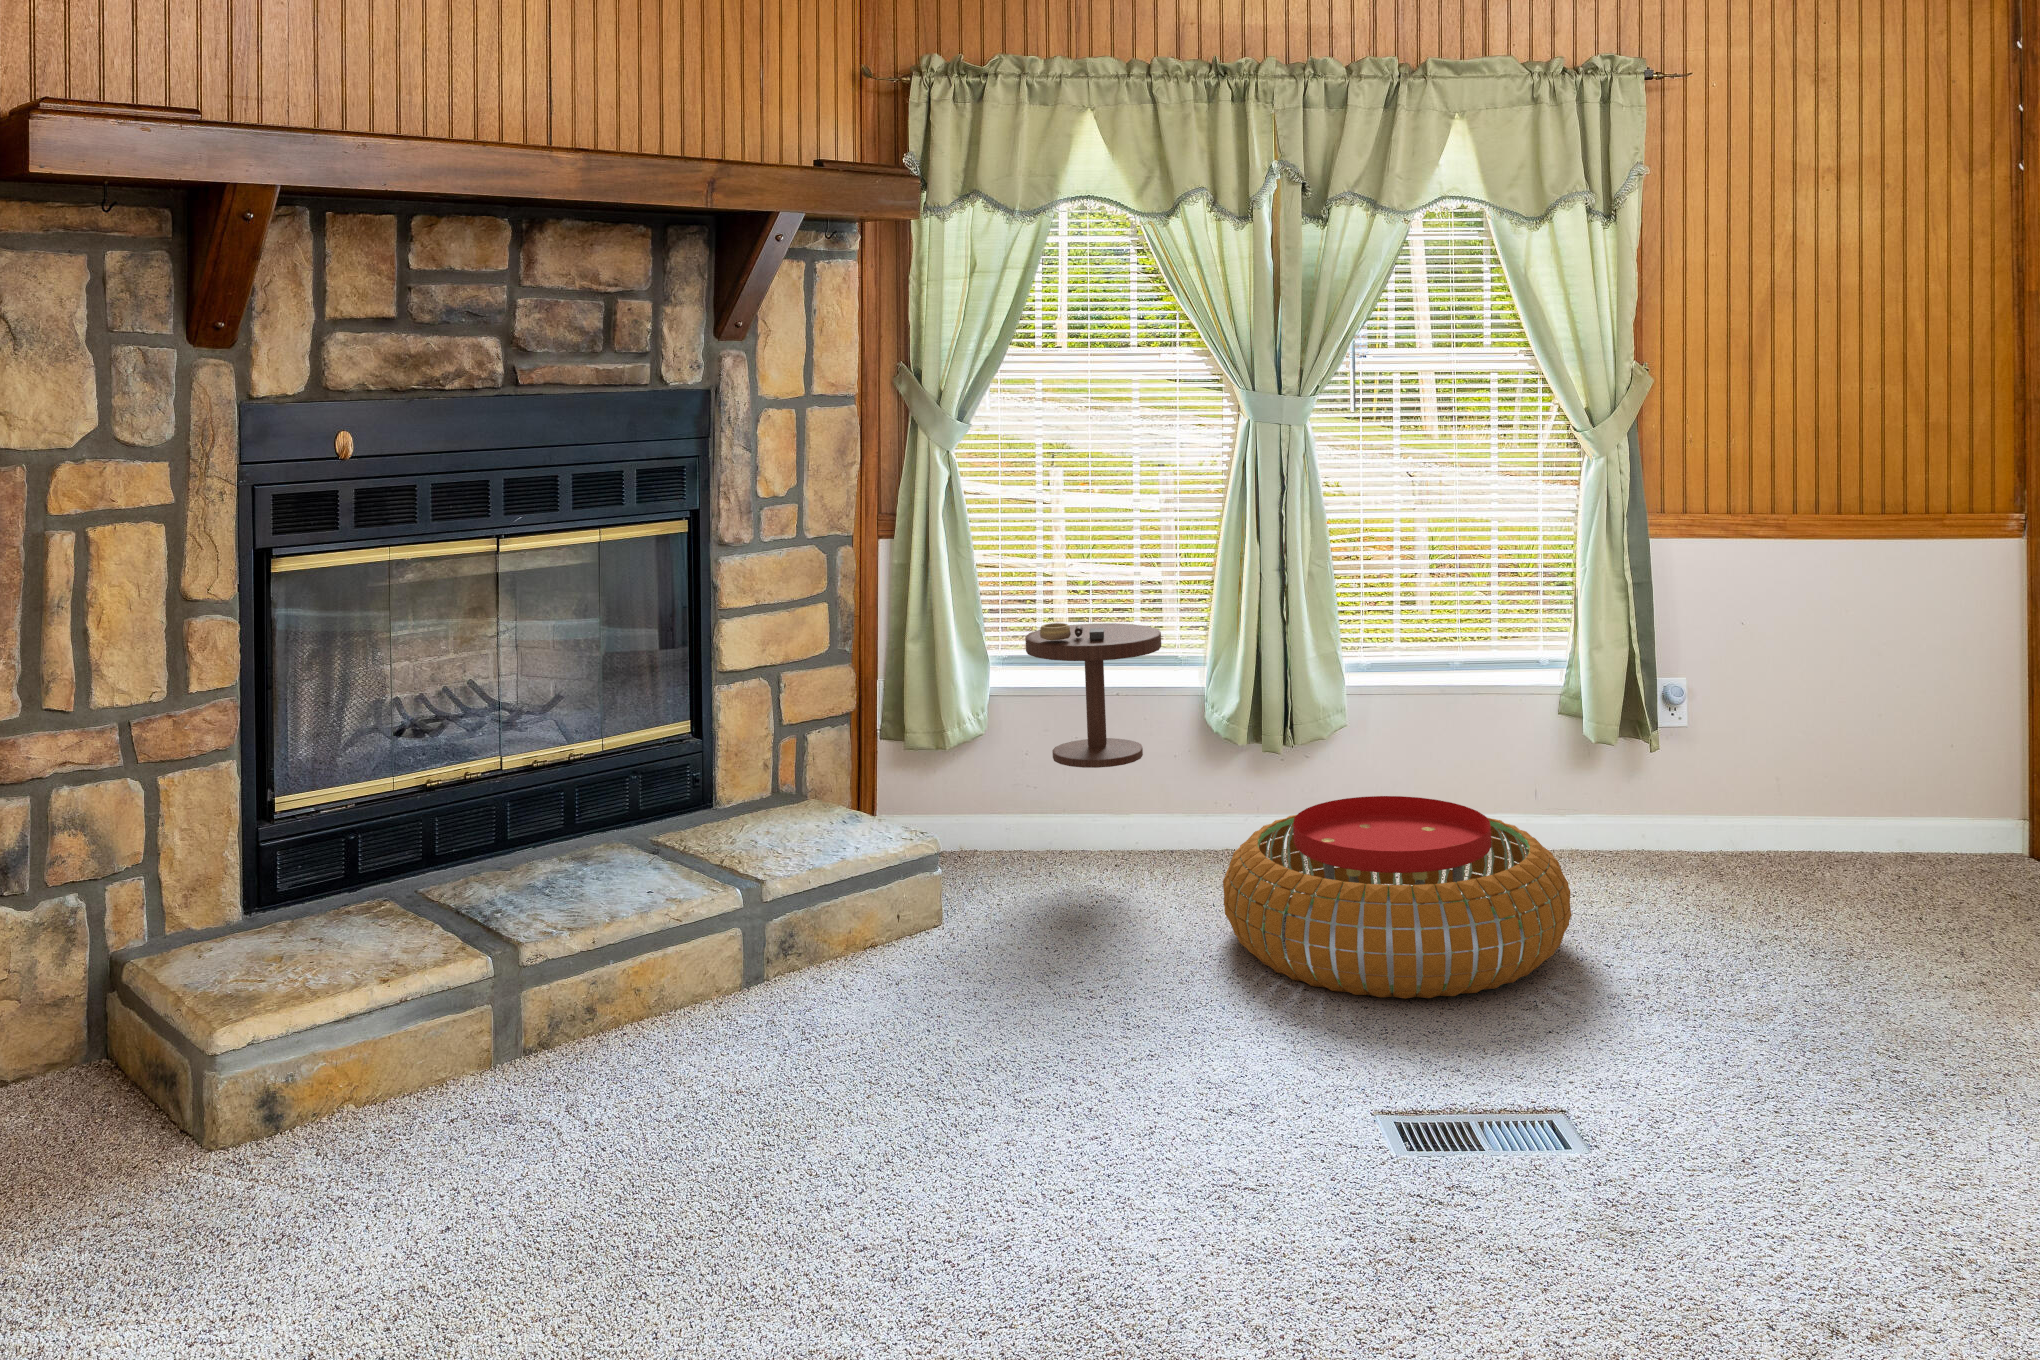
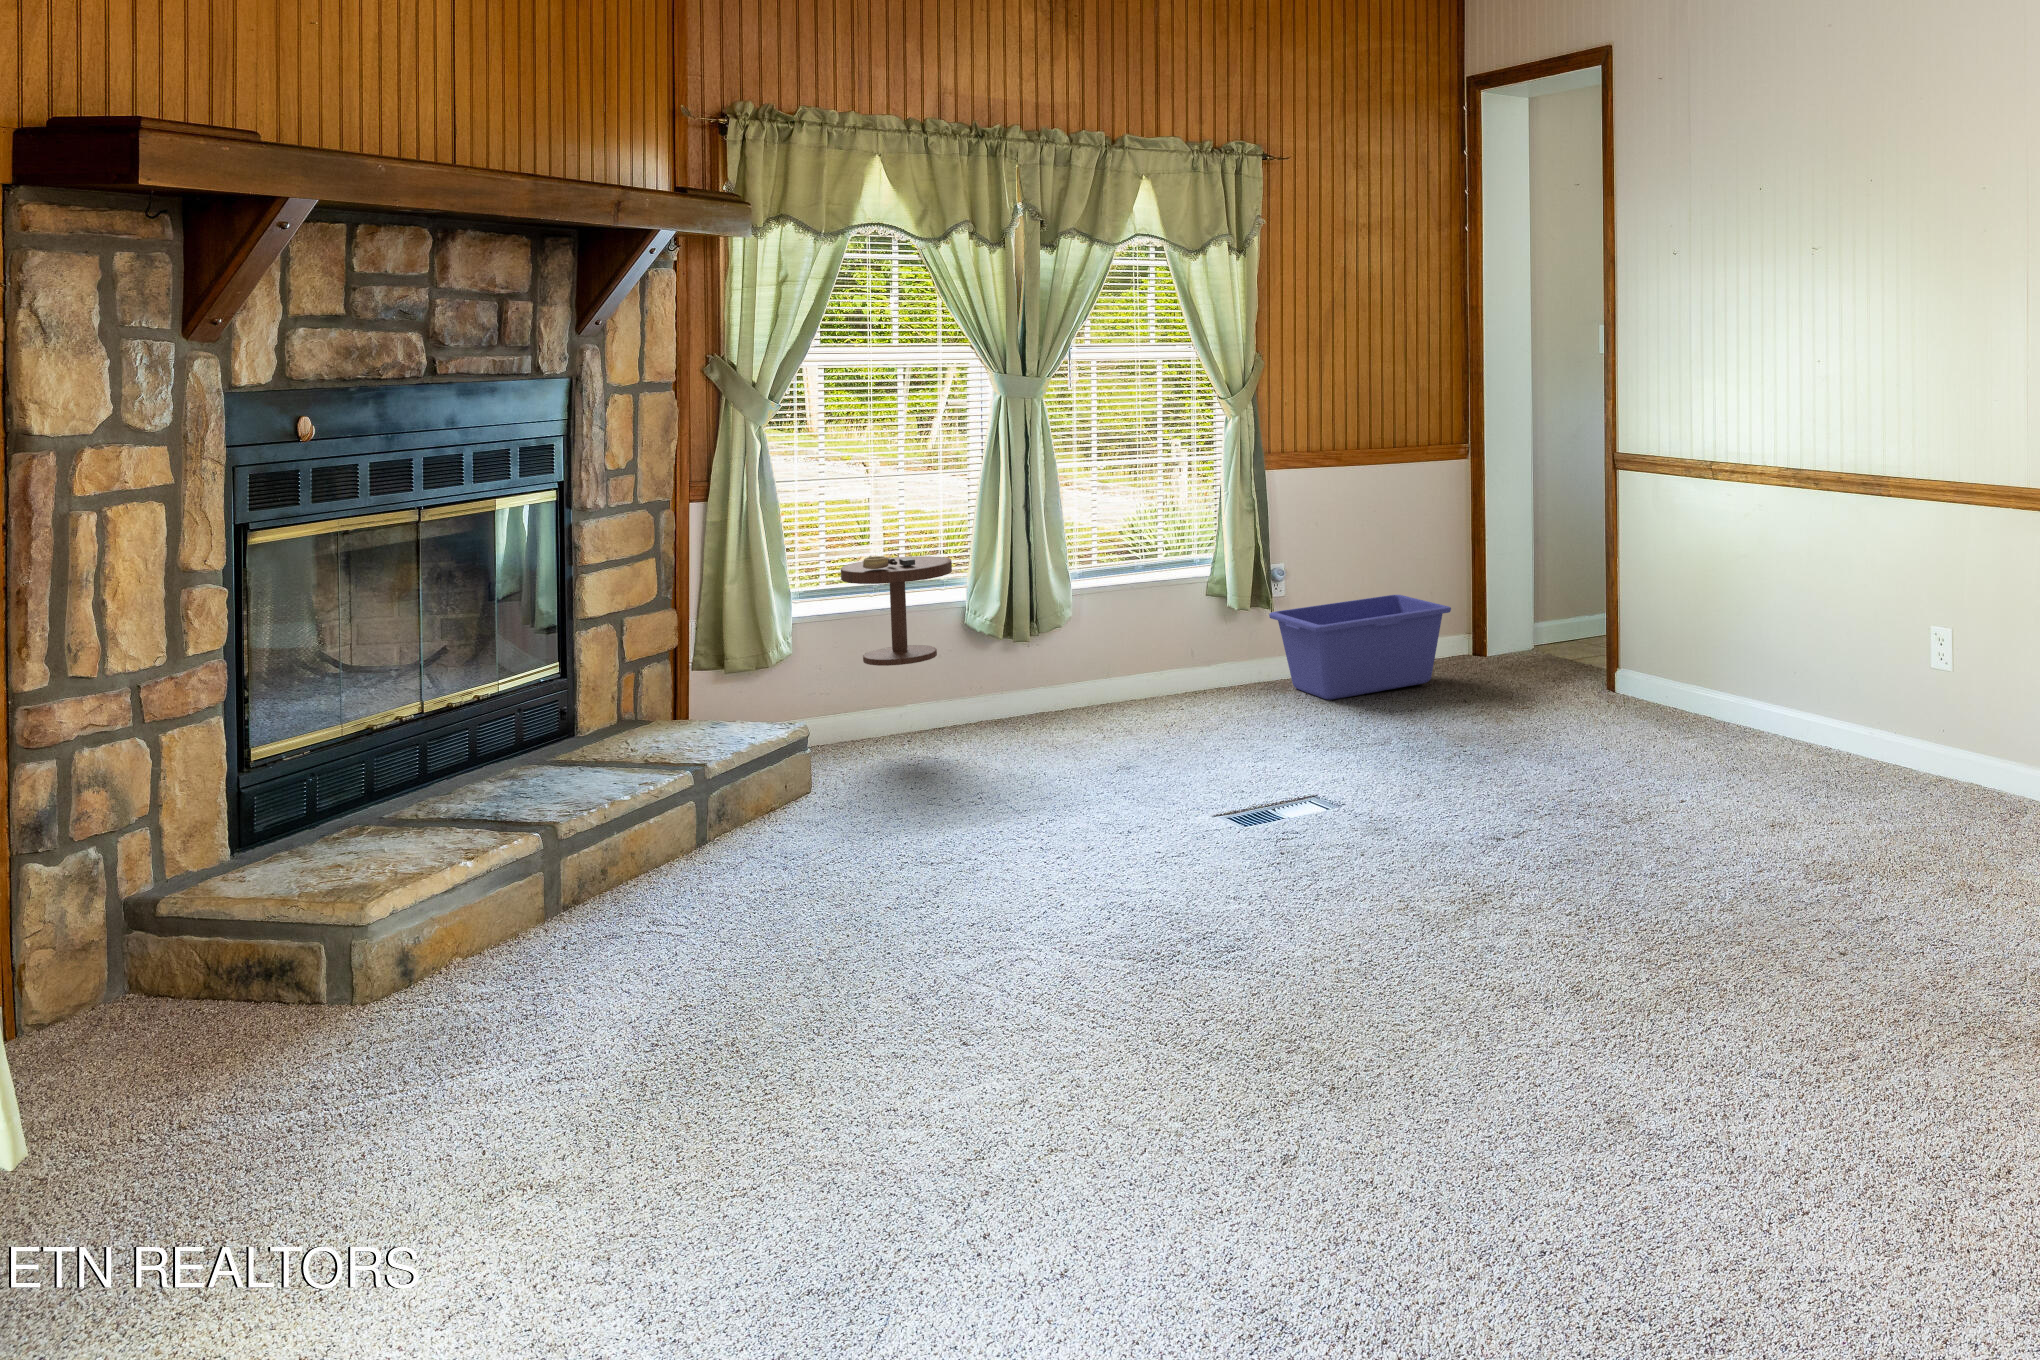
storage bin: none [1650,739,1952,897] -> present [1269,595,1451,700]
pouf: present [1223,796,1571,999] -> none [1031,654,1268,777]

